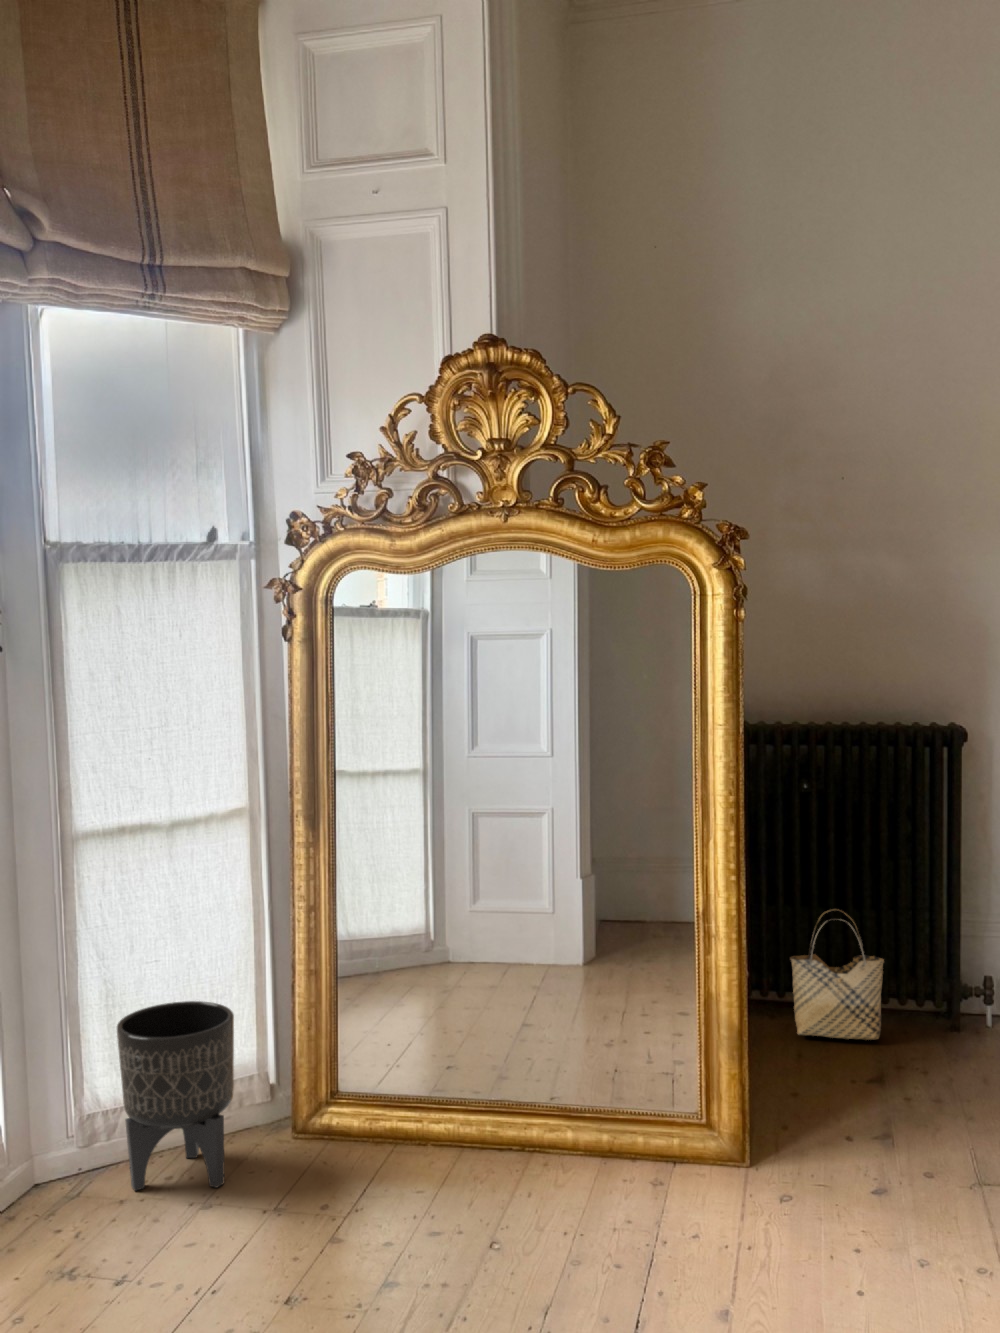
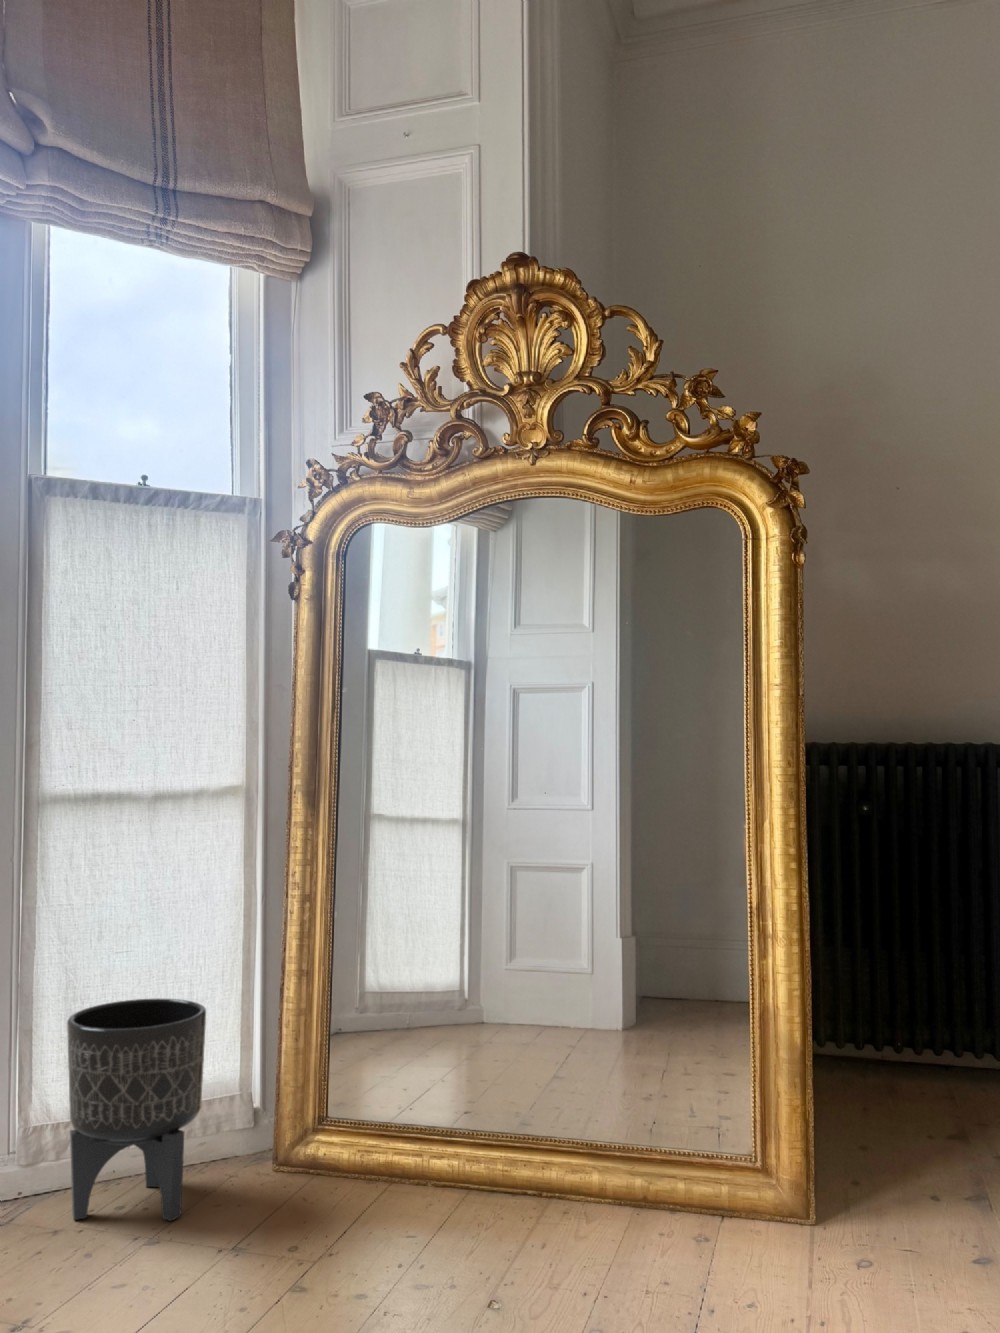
woven basket: present [790,909,884,1040] -> none [855,943,964,1094]

